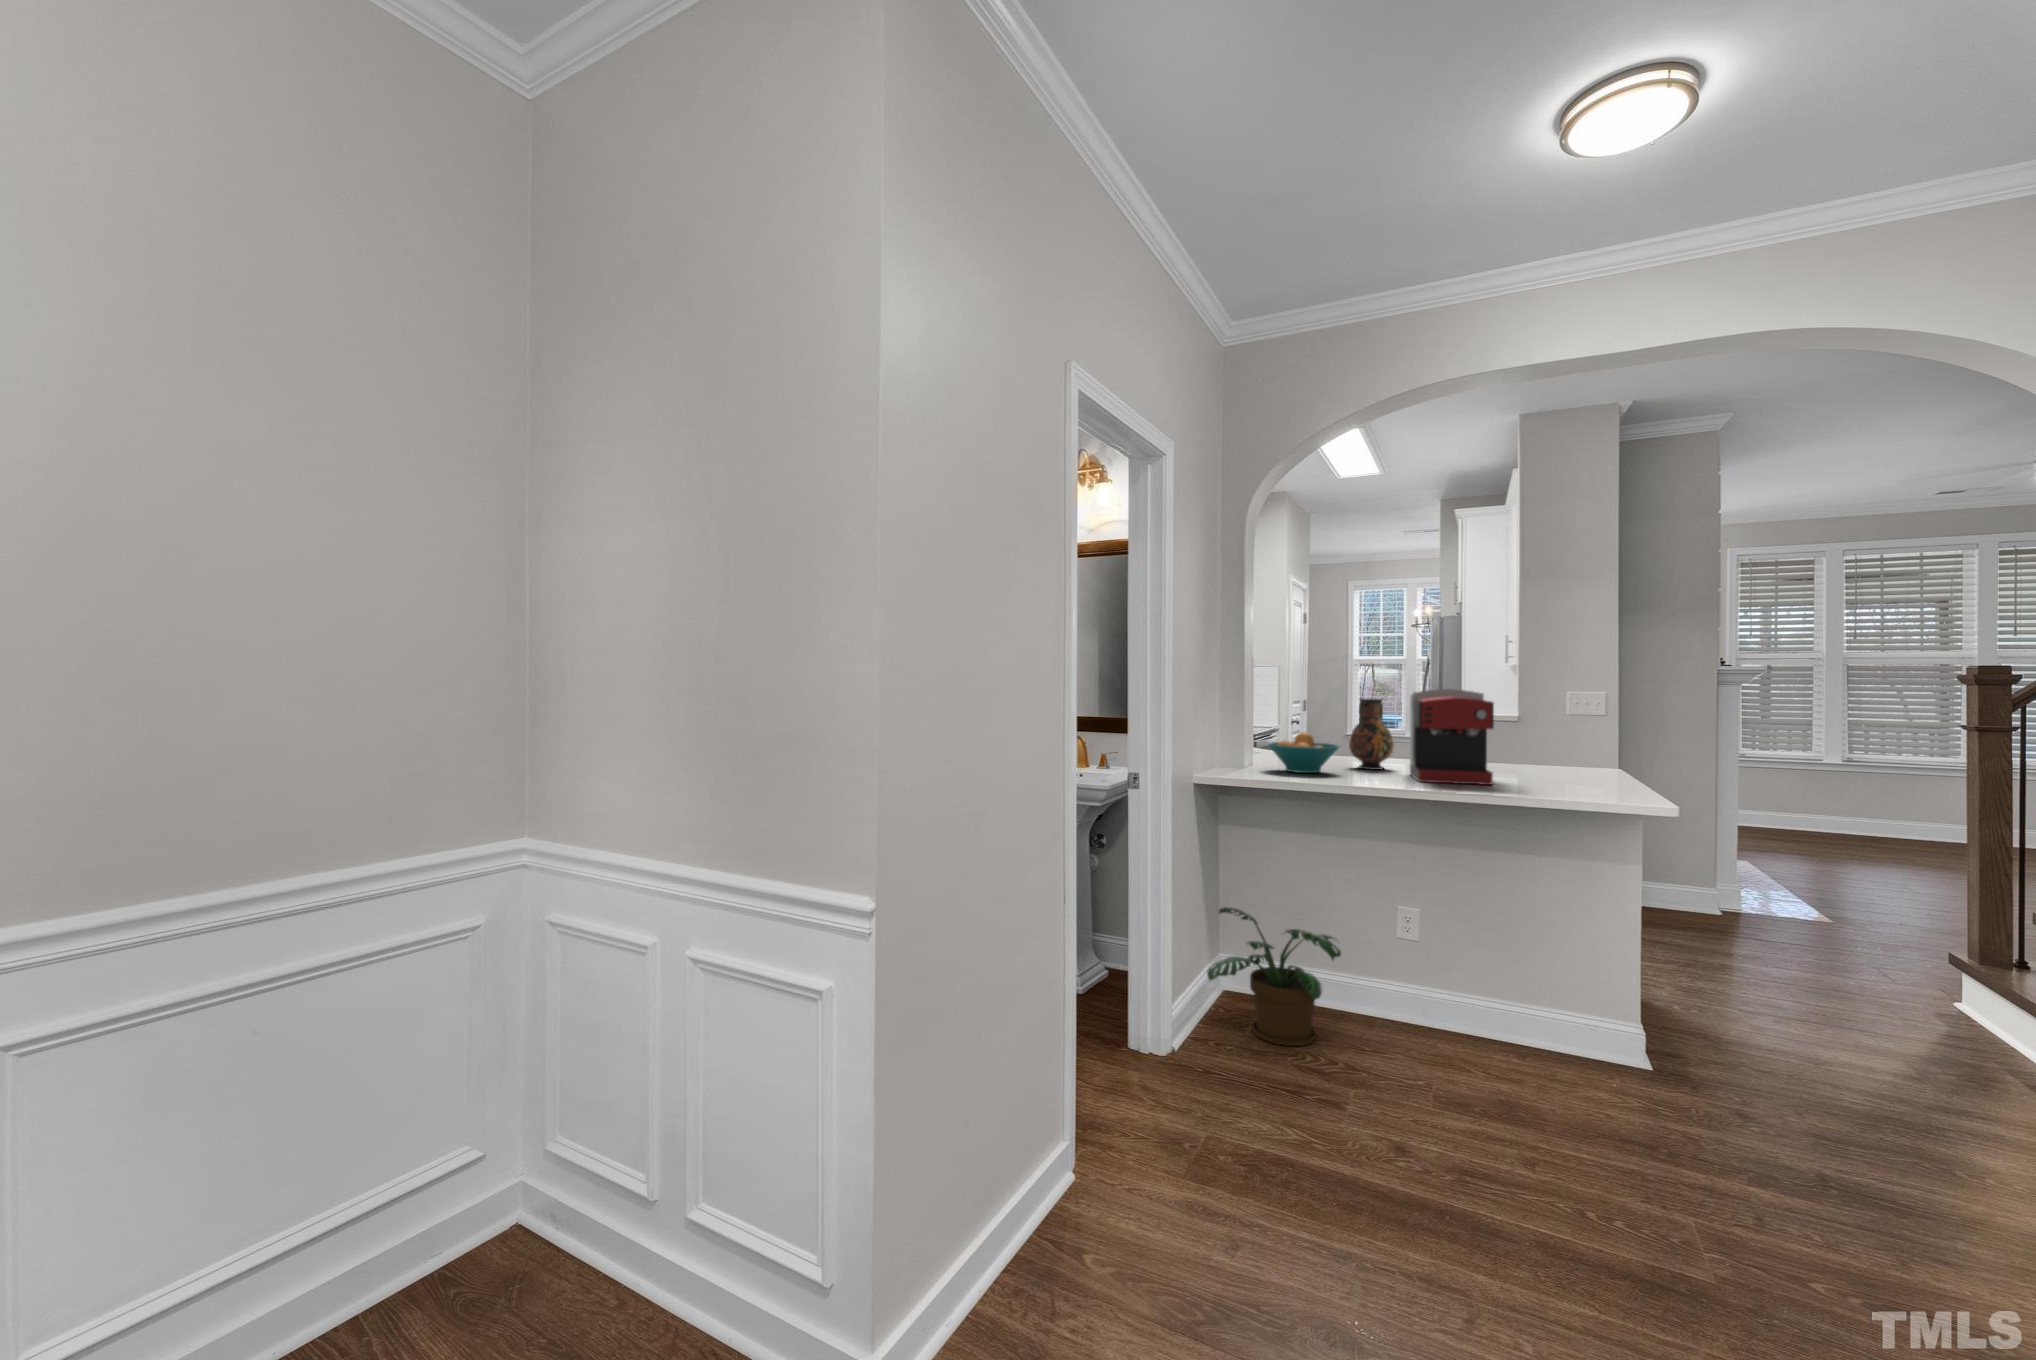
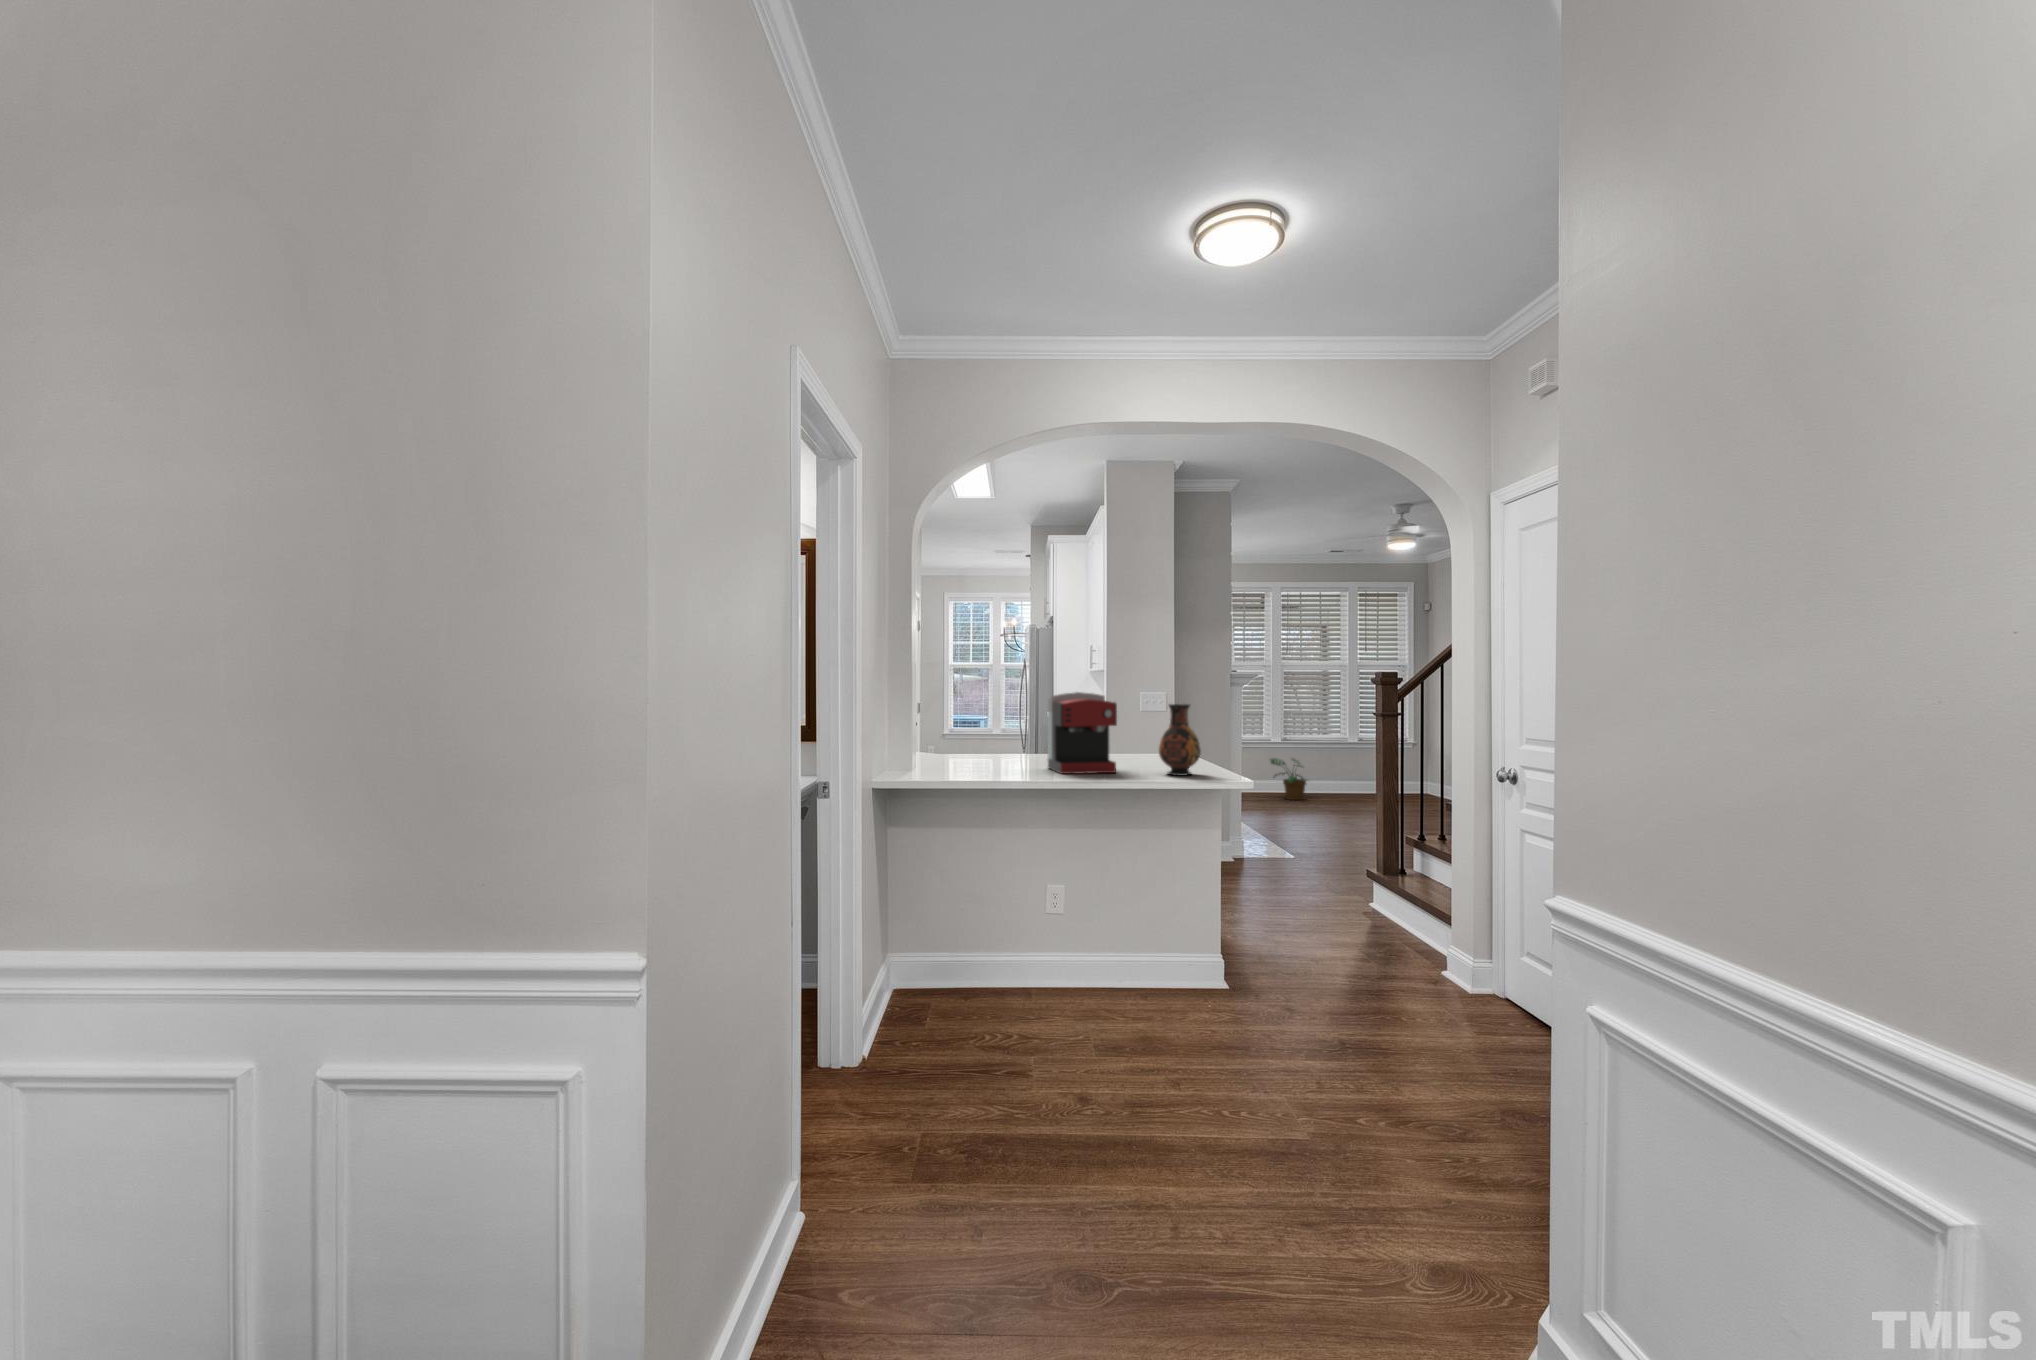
vase: present [1349,699,1394,770] -> present [1159,704,1201,776]
fruit bowl: present [1268,732,1339,773] -> none [930,734,994,772]
potted plant: present [1207,907,1341,1046] -> present [1270,758,1307,800]

